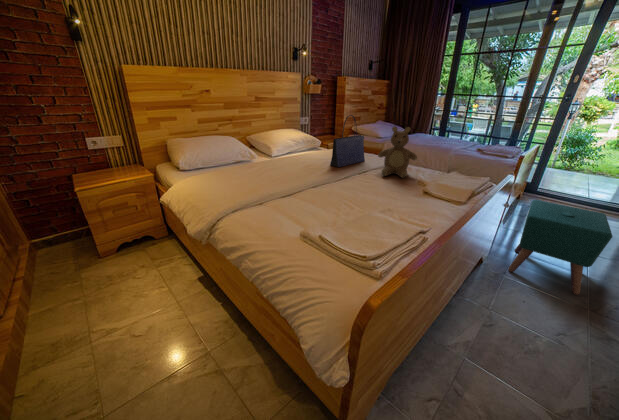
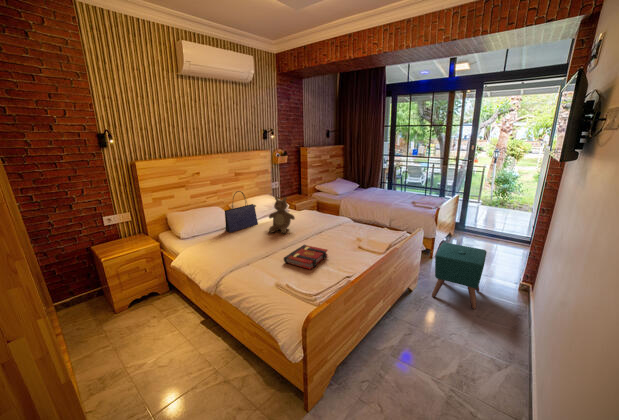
tote bag: present [330,115,365,167] -> present [225,191,258,232]
teddy bear: present [378,126,417,178] -> present [269,197,295,233]
book: none [310,186,374,219] -> present [284,245,327,269]

